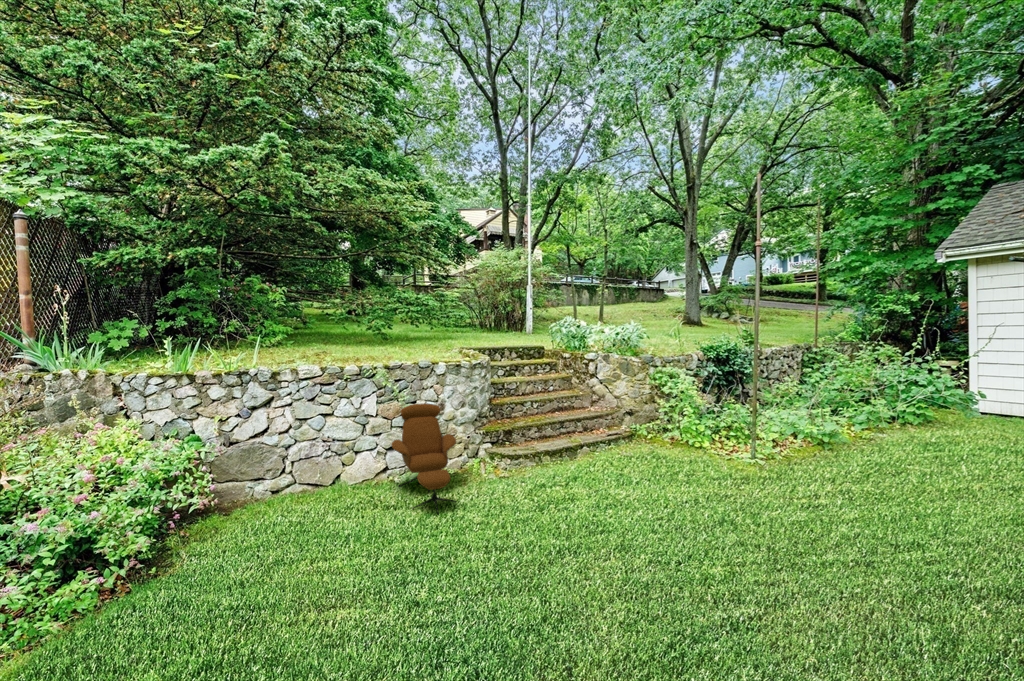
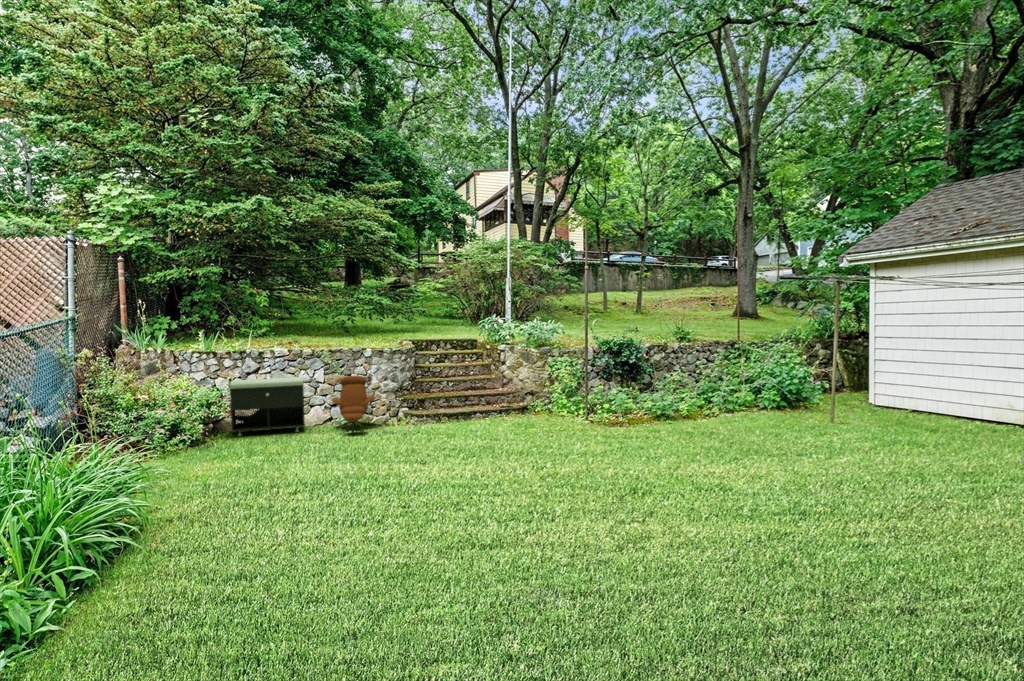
storage bench: none [213,408,350,523] -> present [230,377,305,436]

